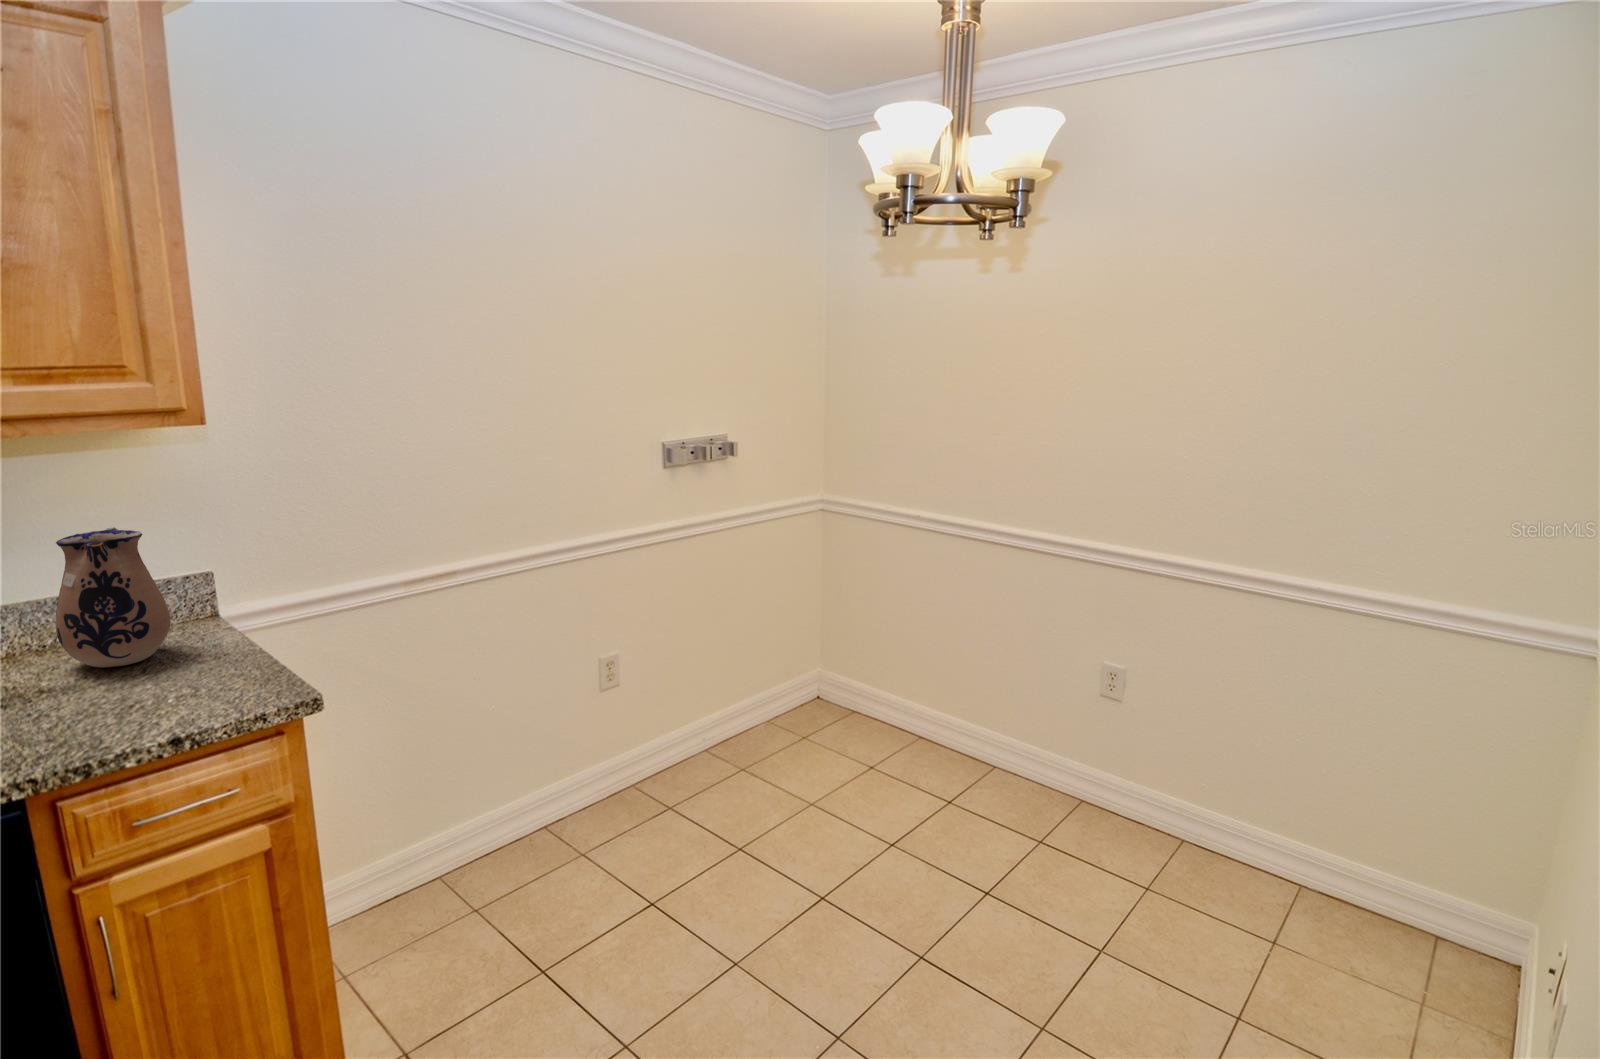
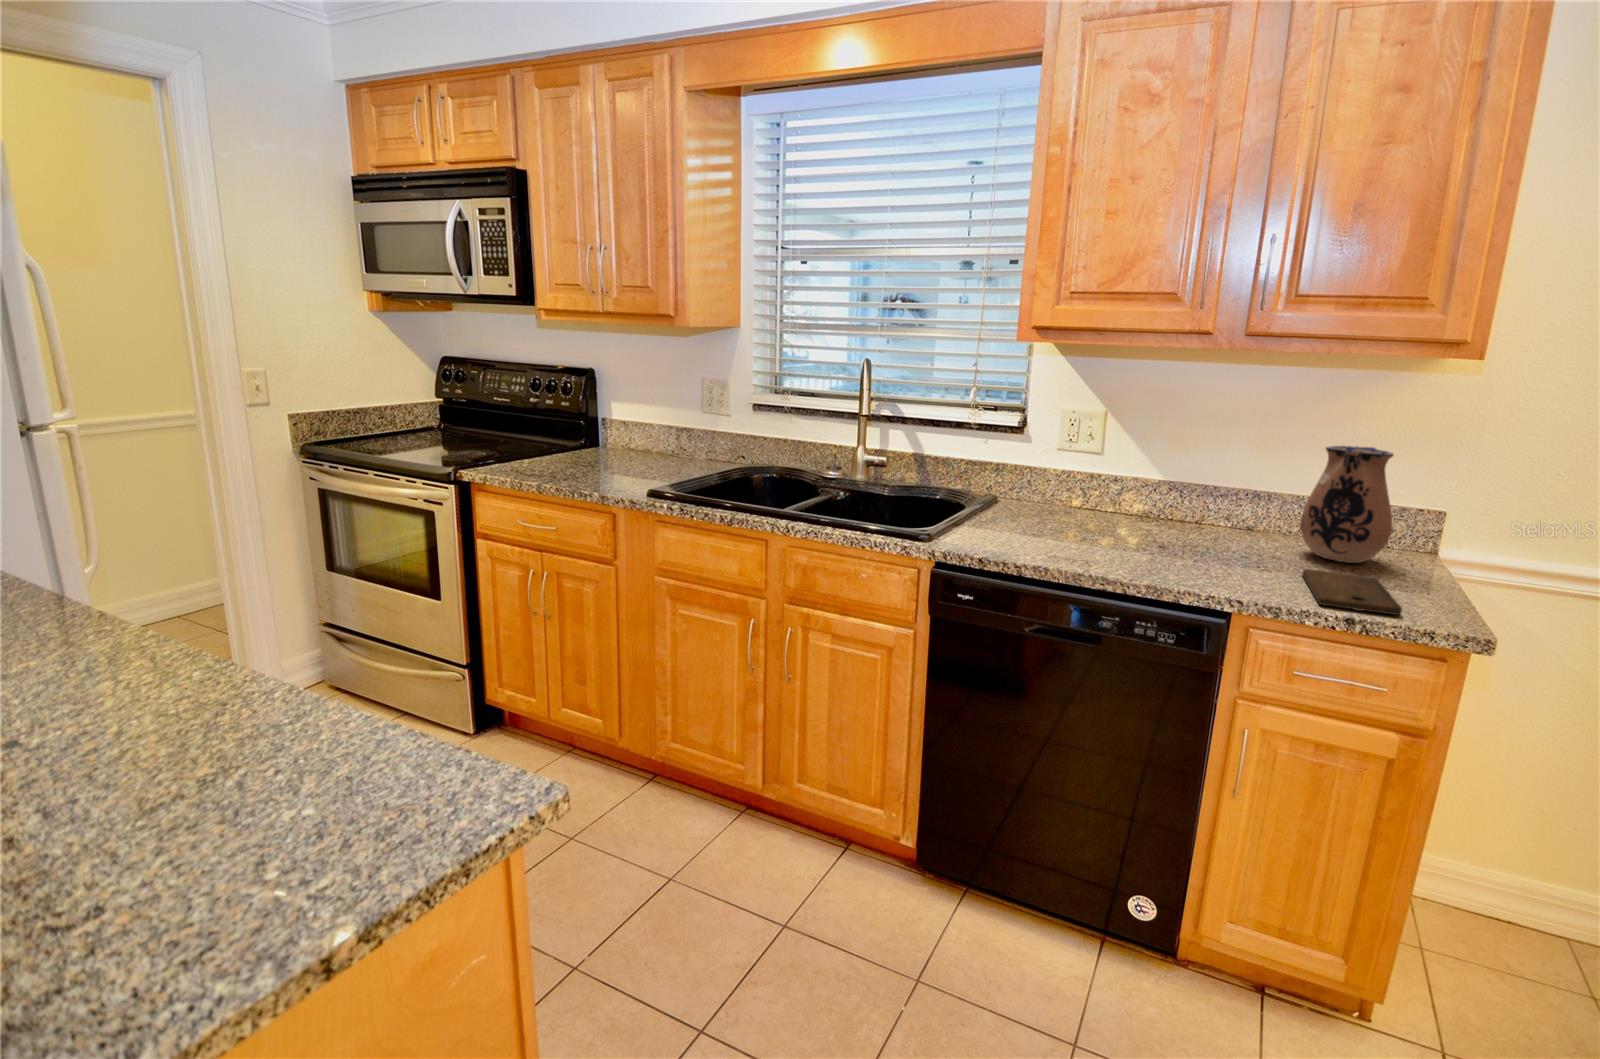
cutting board: none [90,673,225,737] -> present [1303,569,1402,615]

